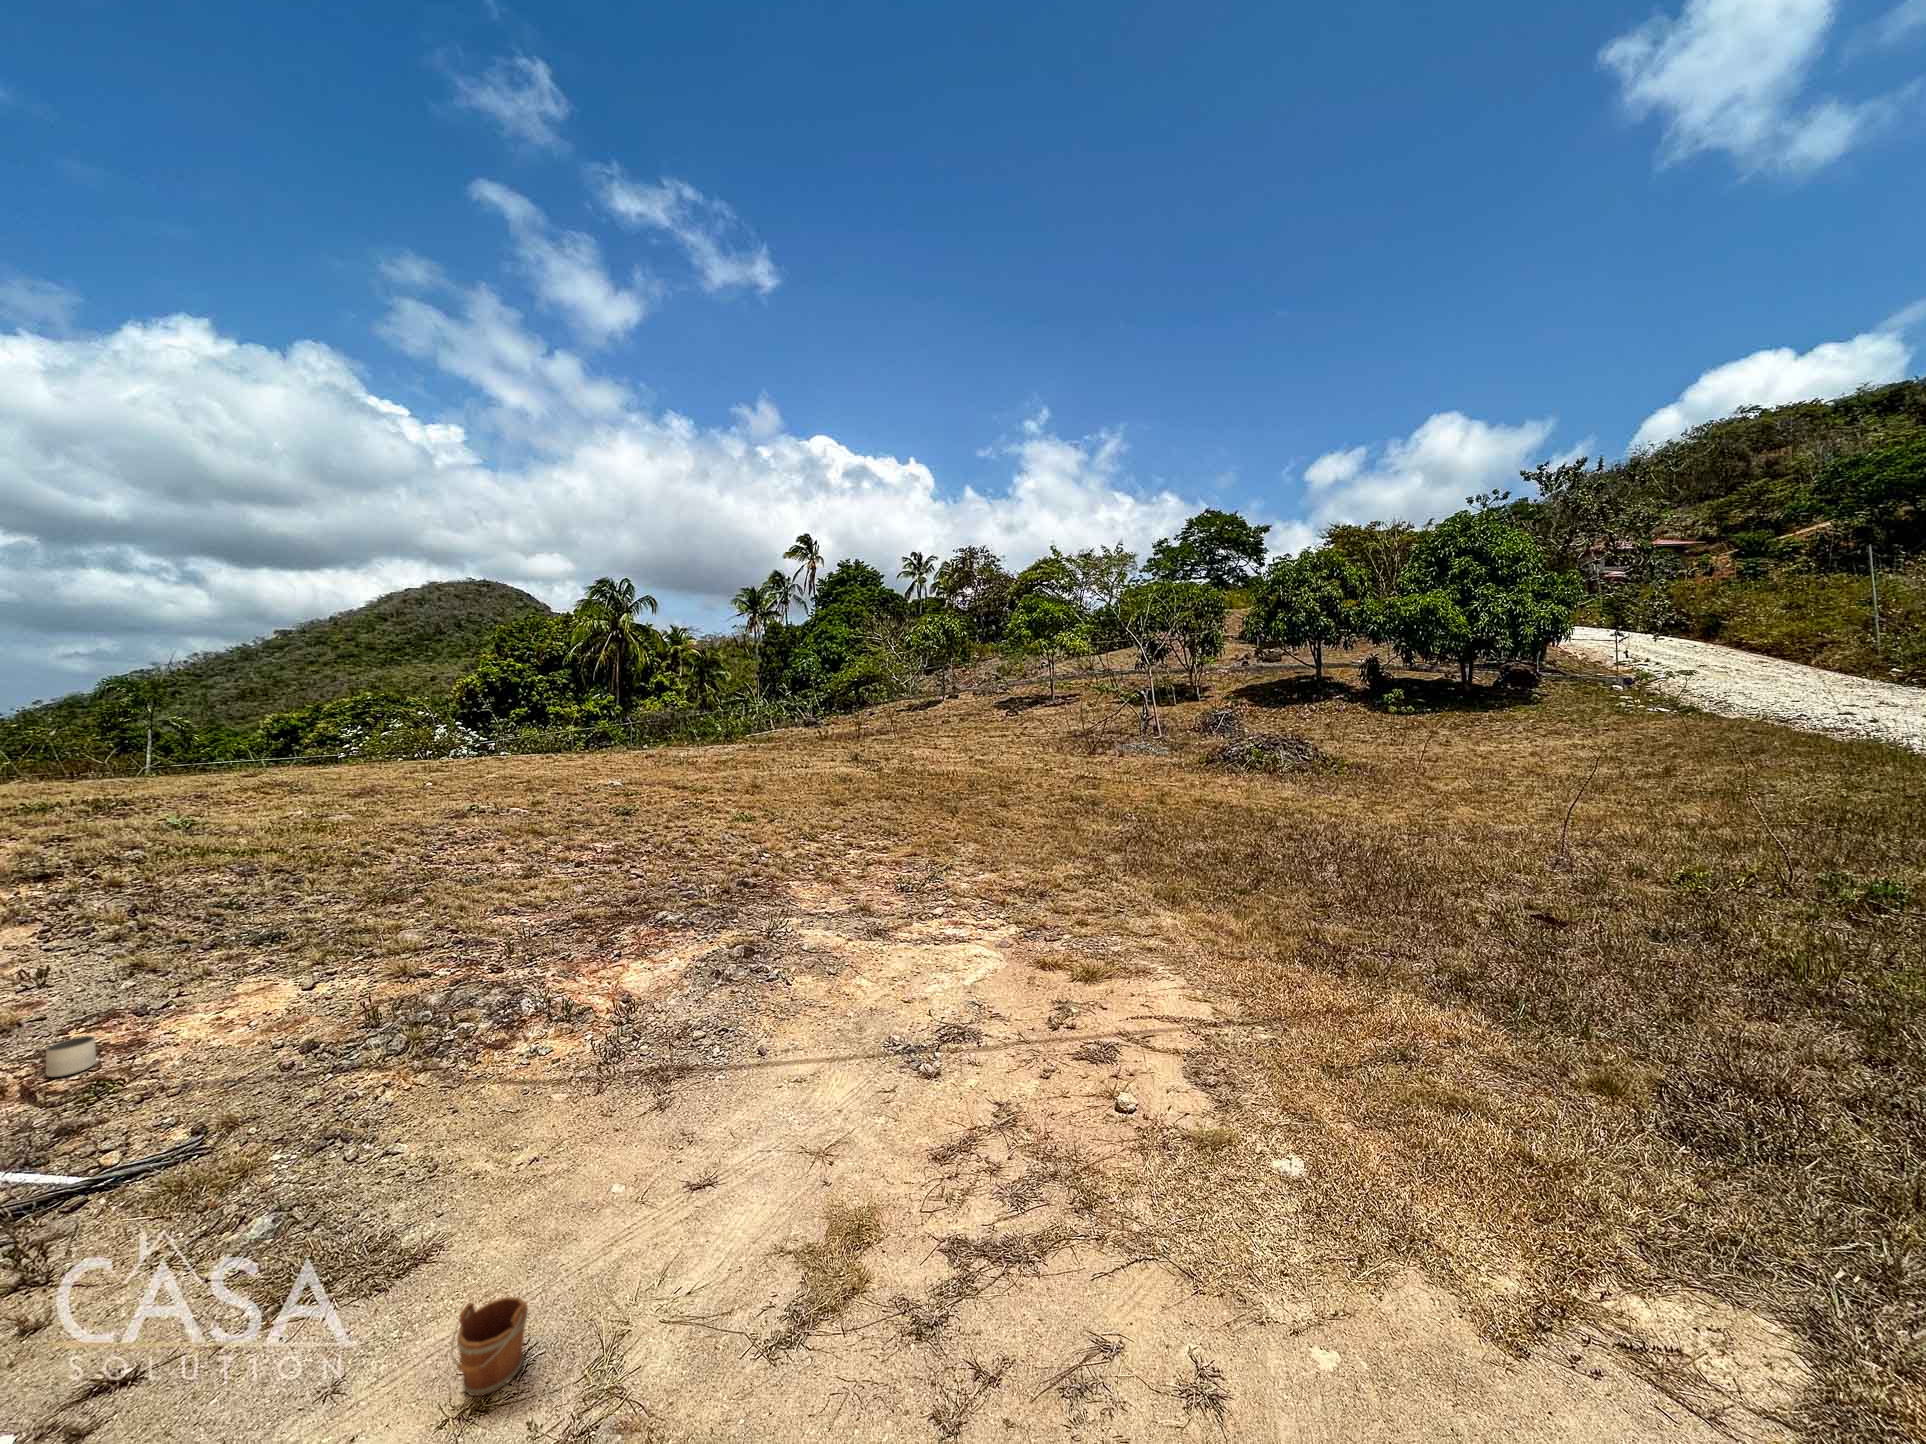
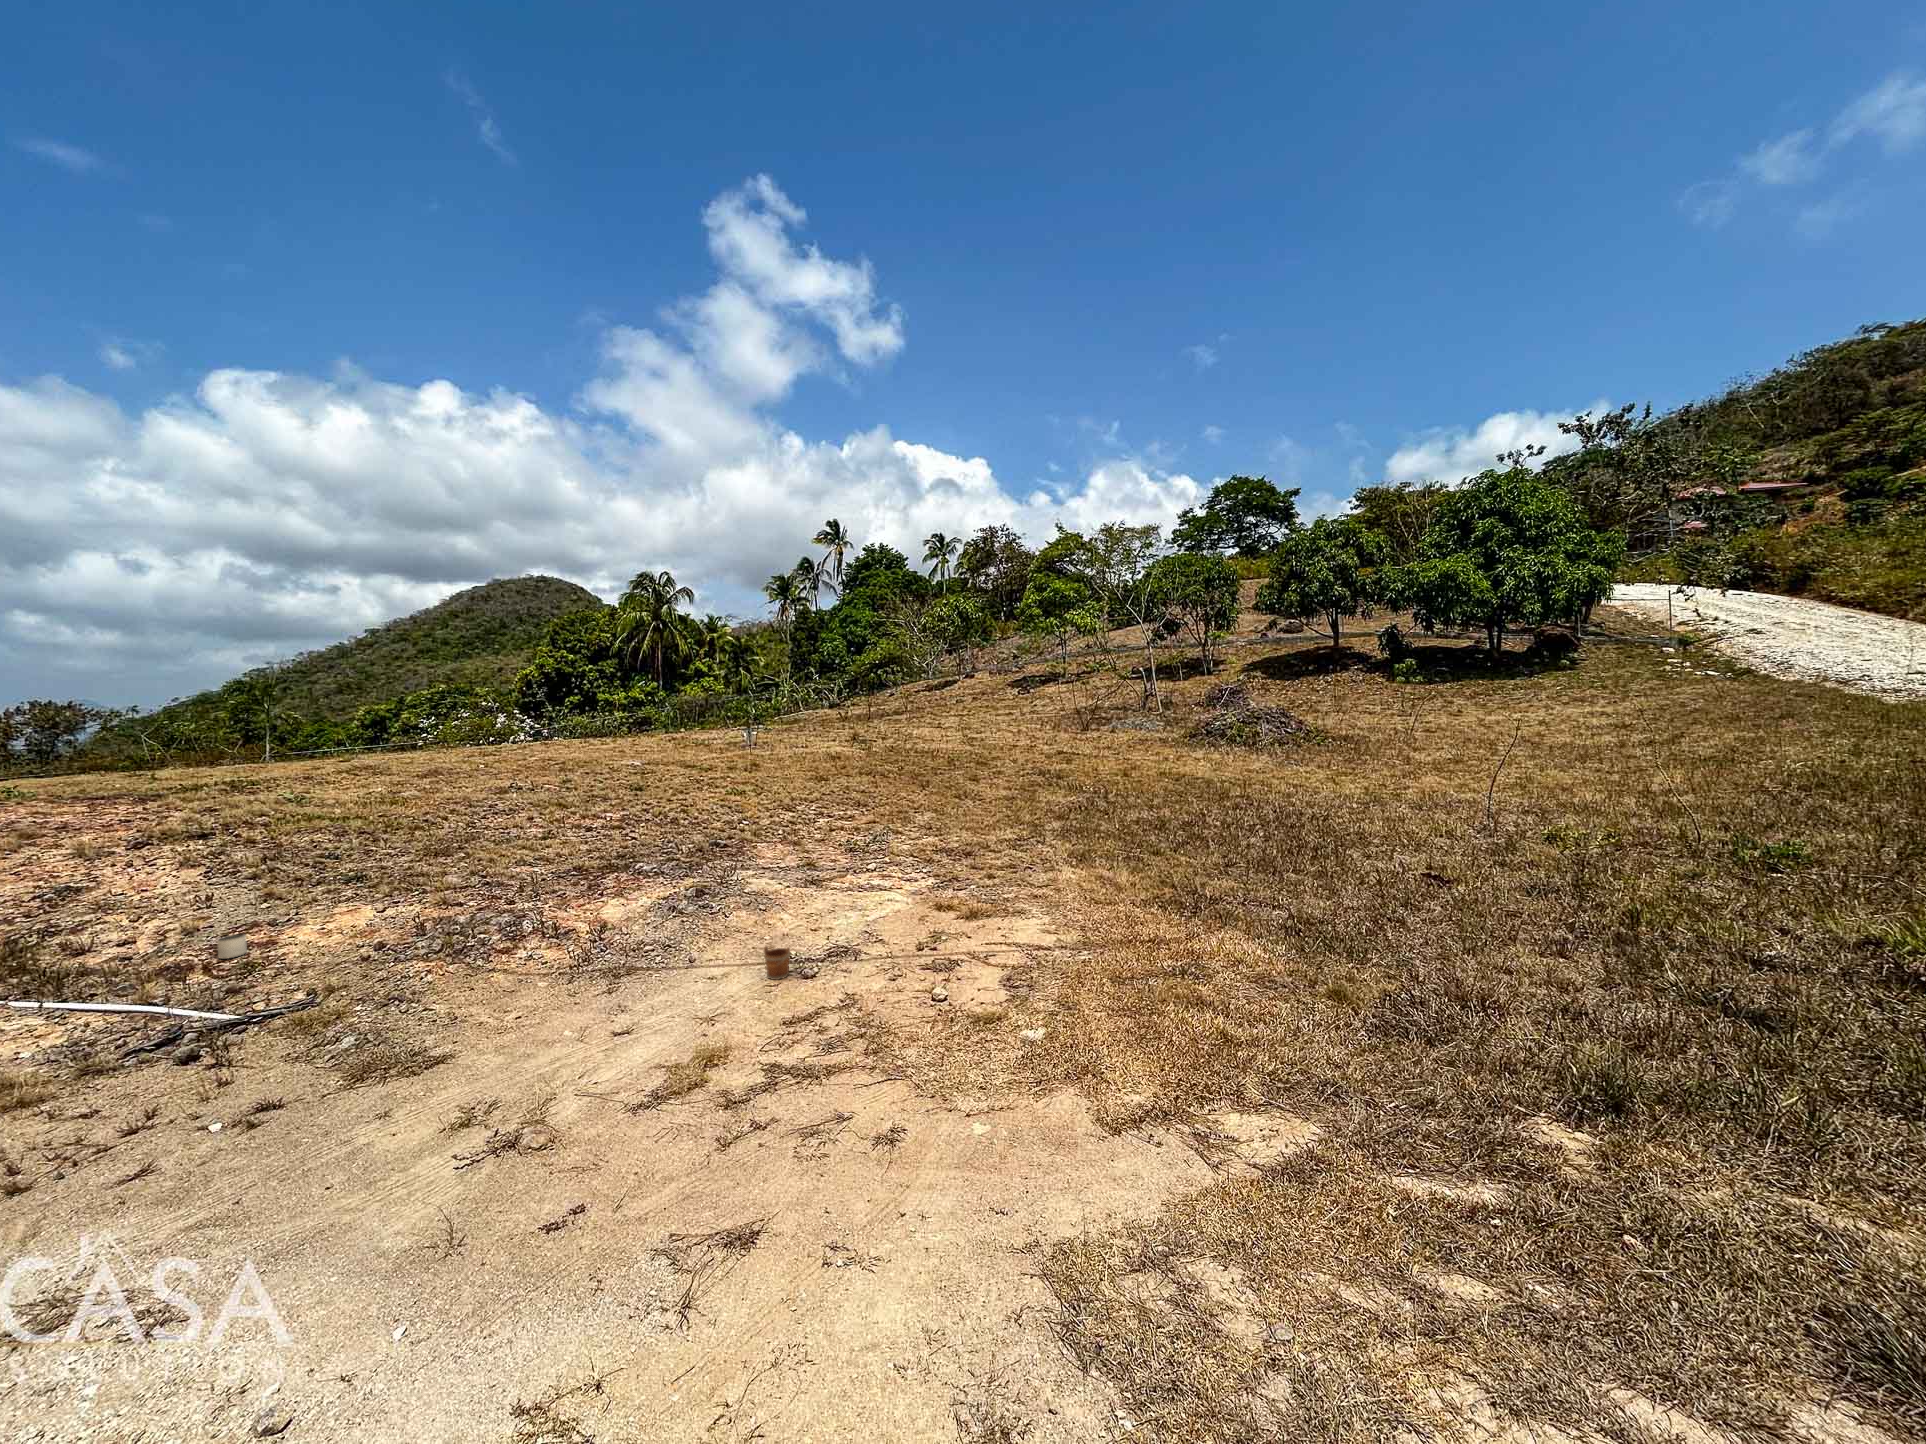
bucket: present [451,1297,528,1396] -> present [764,946,790,980]

